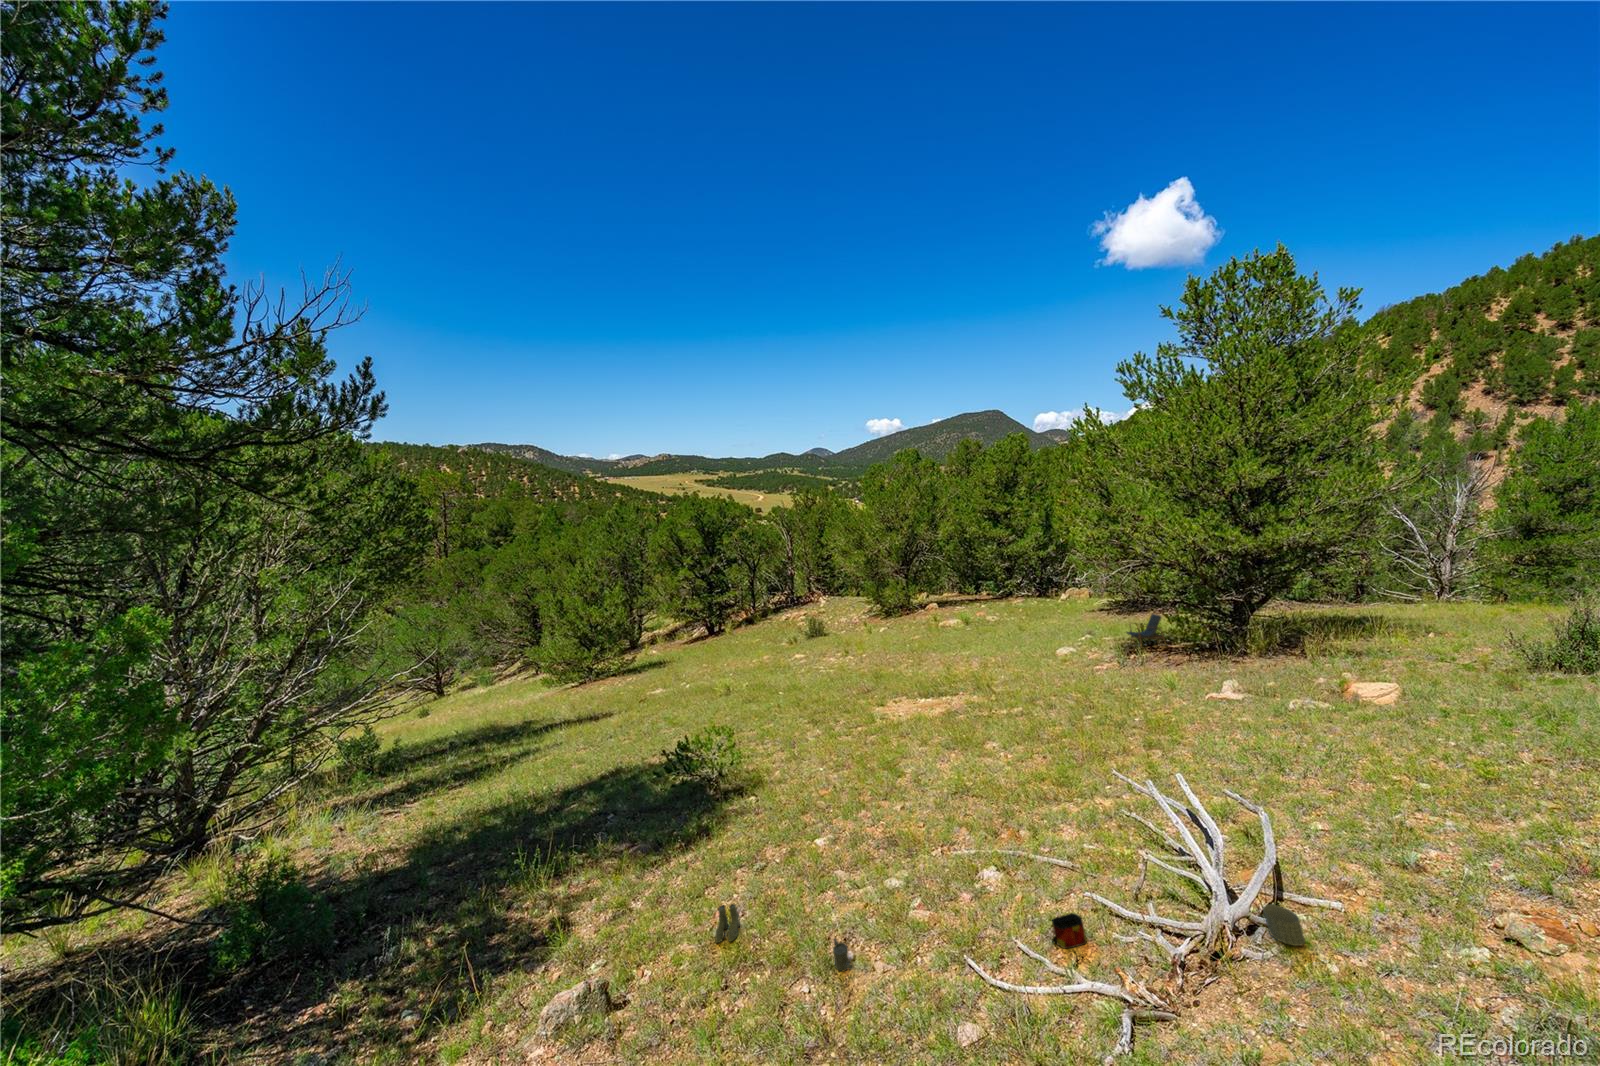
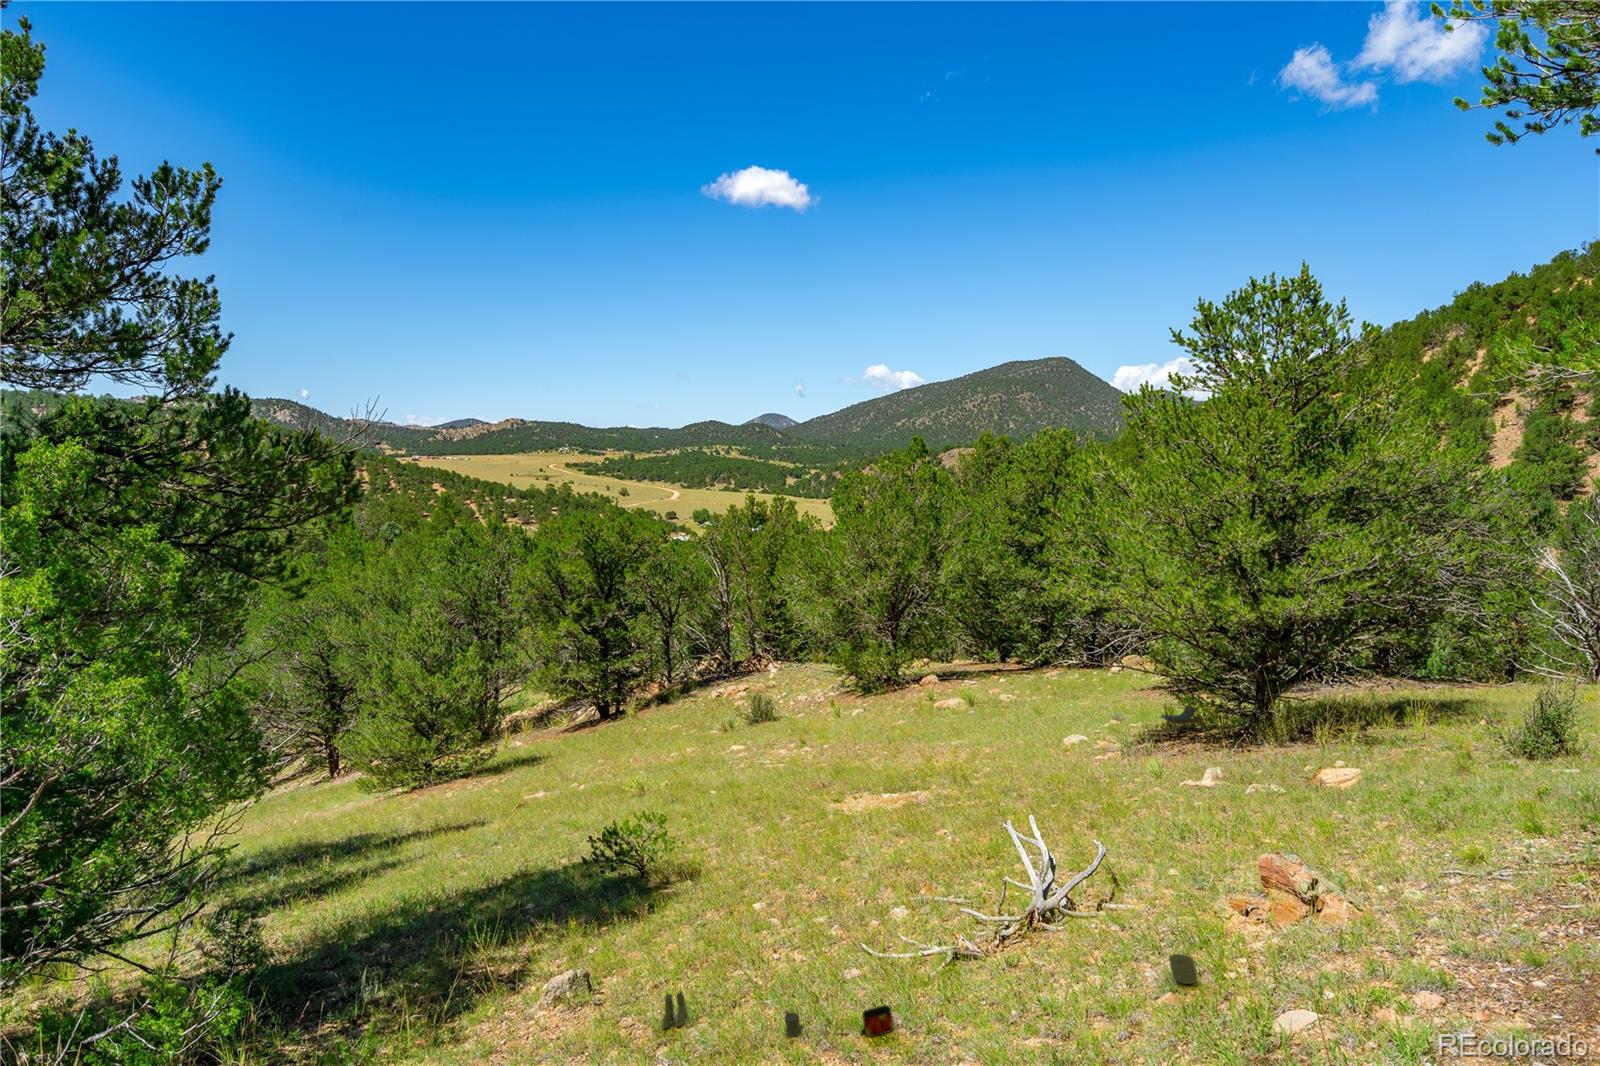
bag: present [1052,913,1087,949] -> present [861,1005,893,1037]

